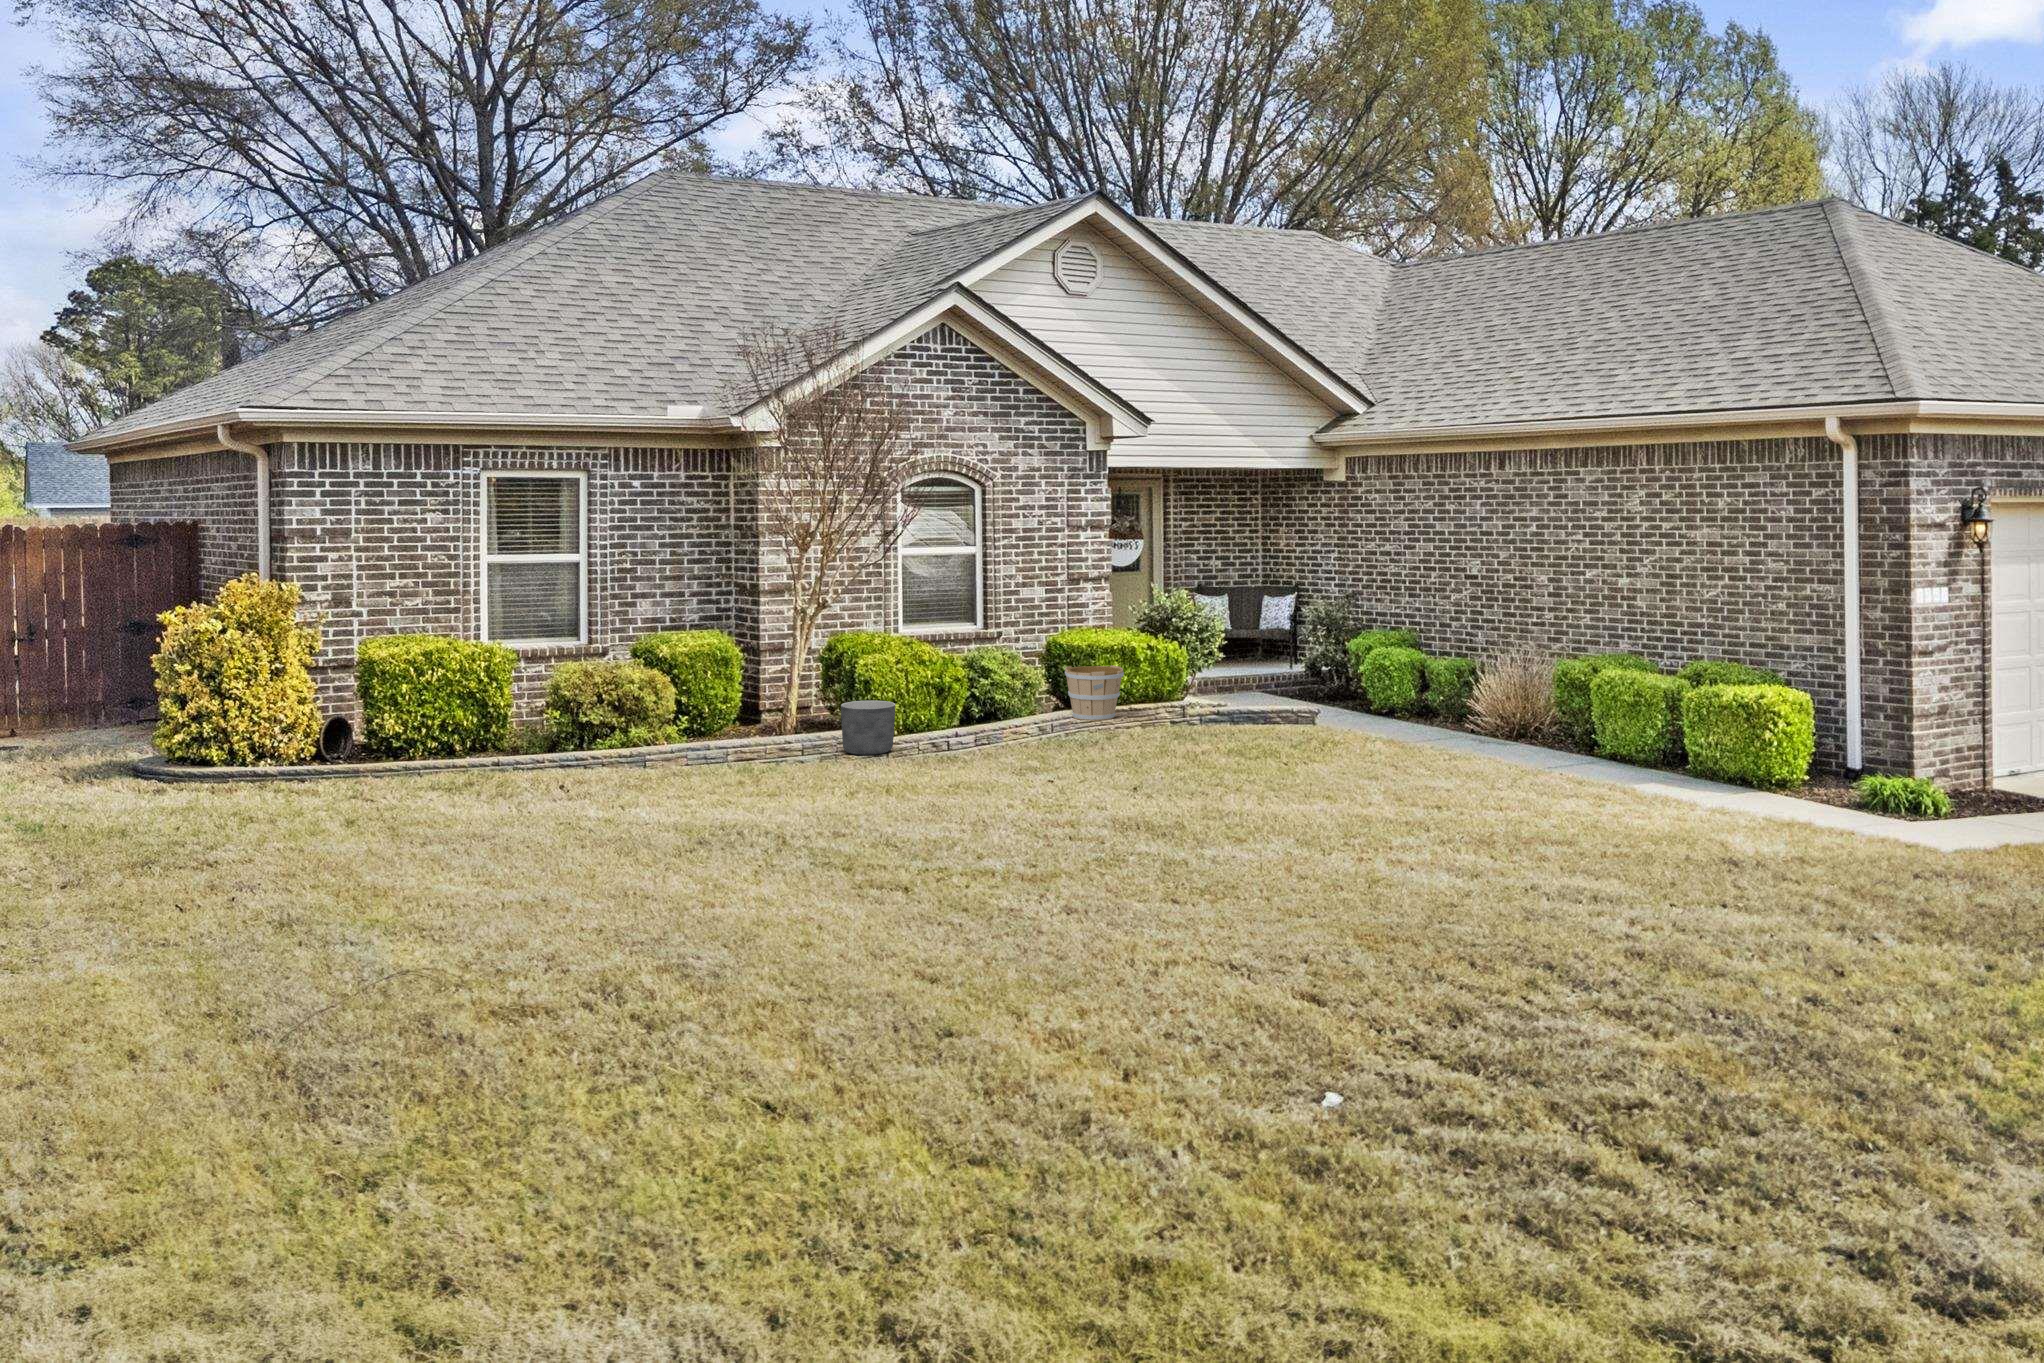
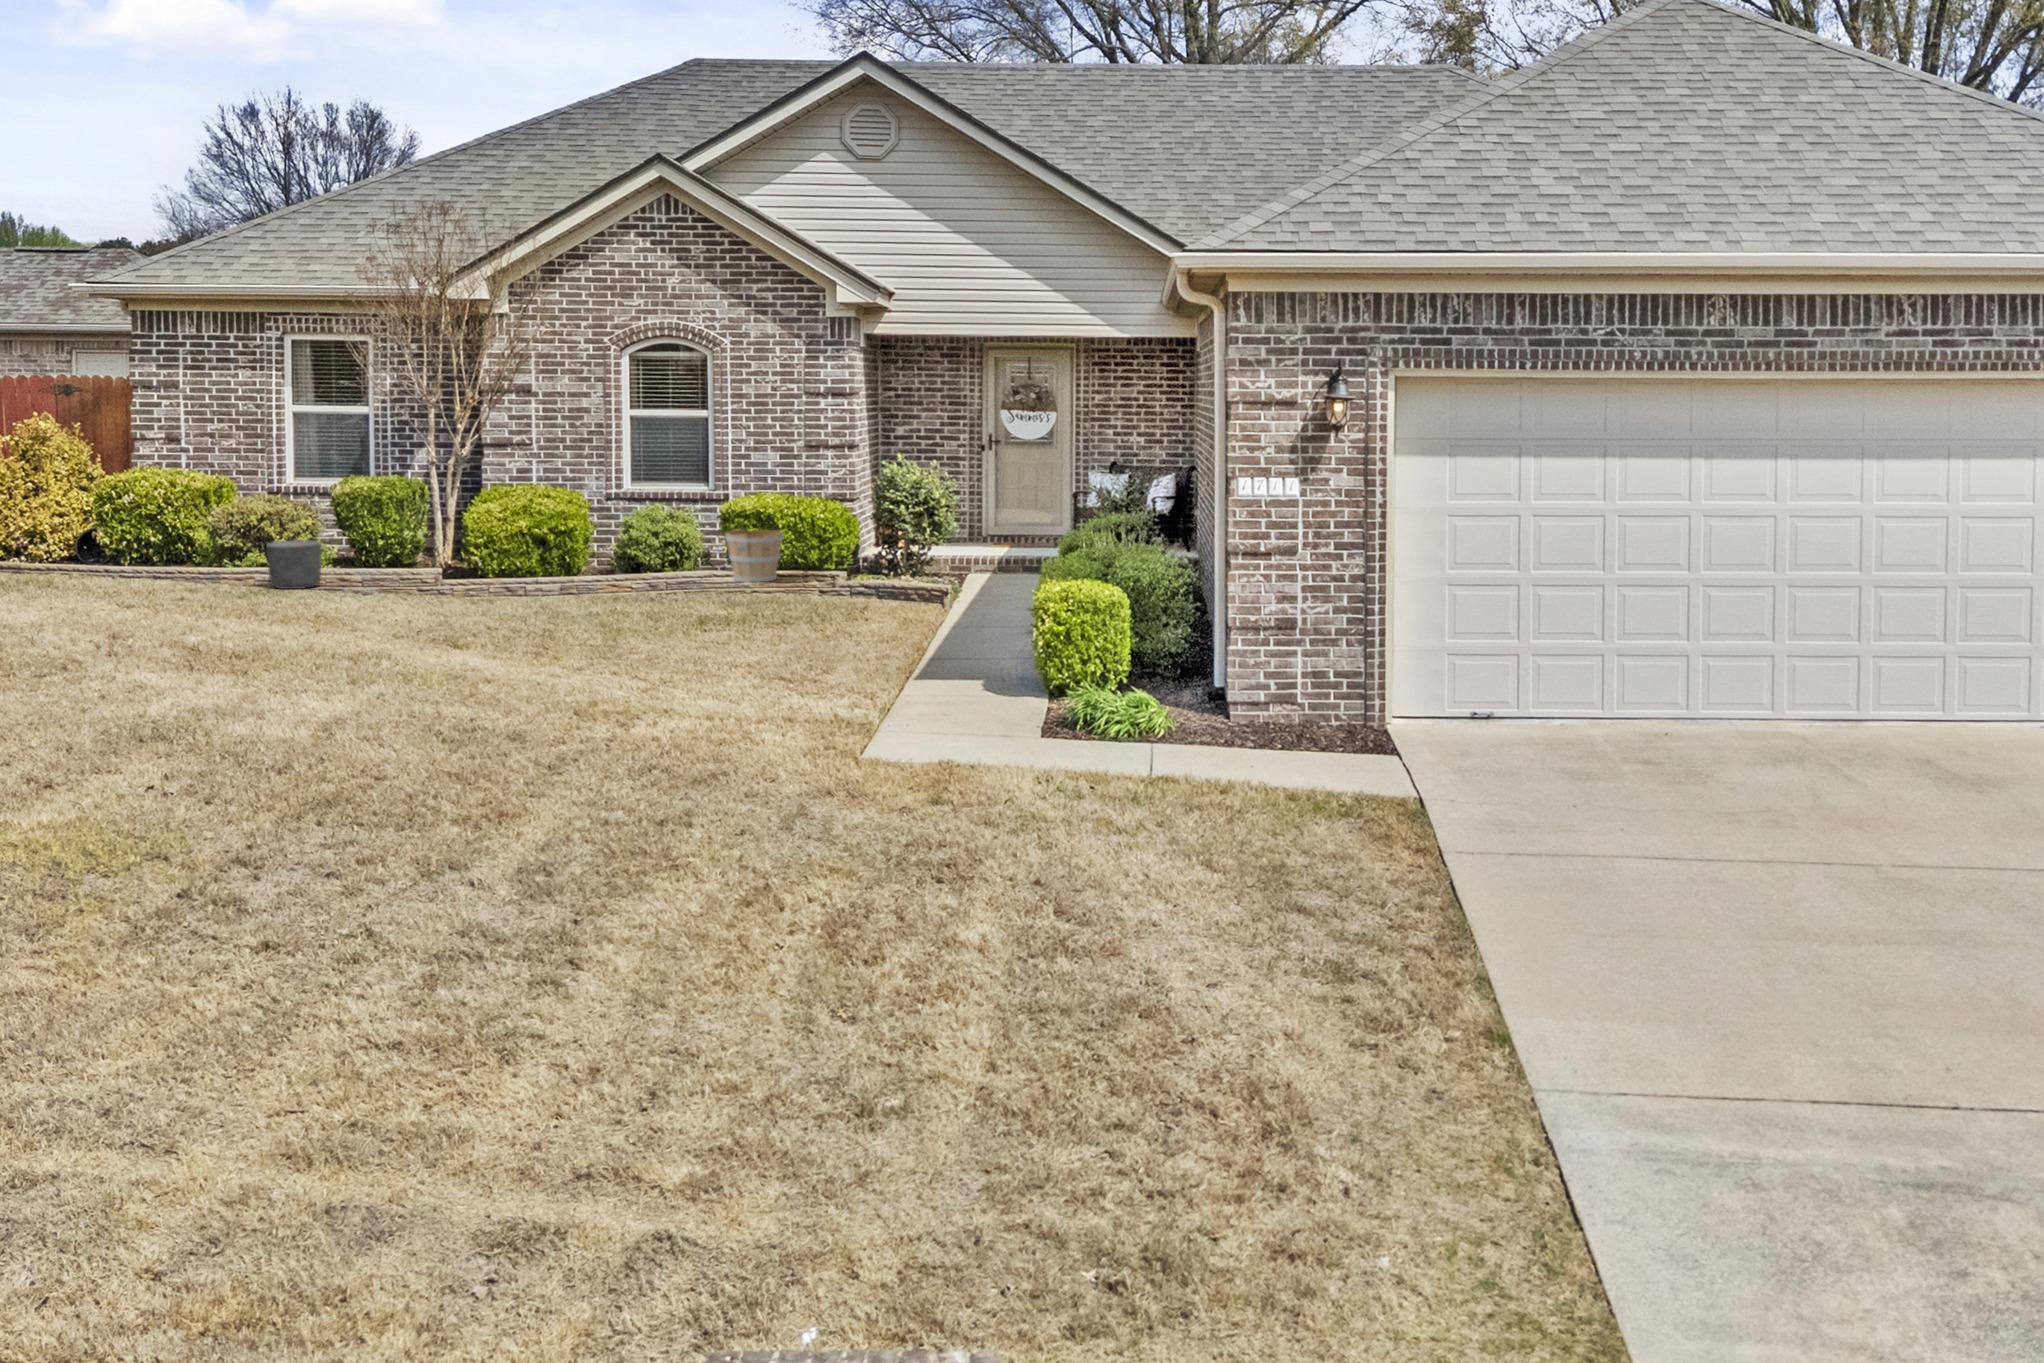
planter: present [841,701,895,755] -> present [266,540,321,589]

